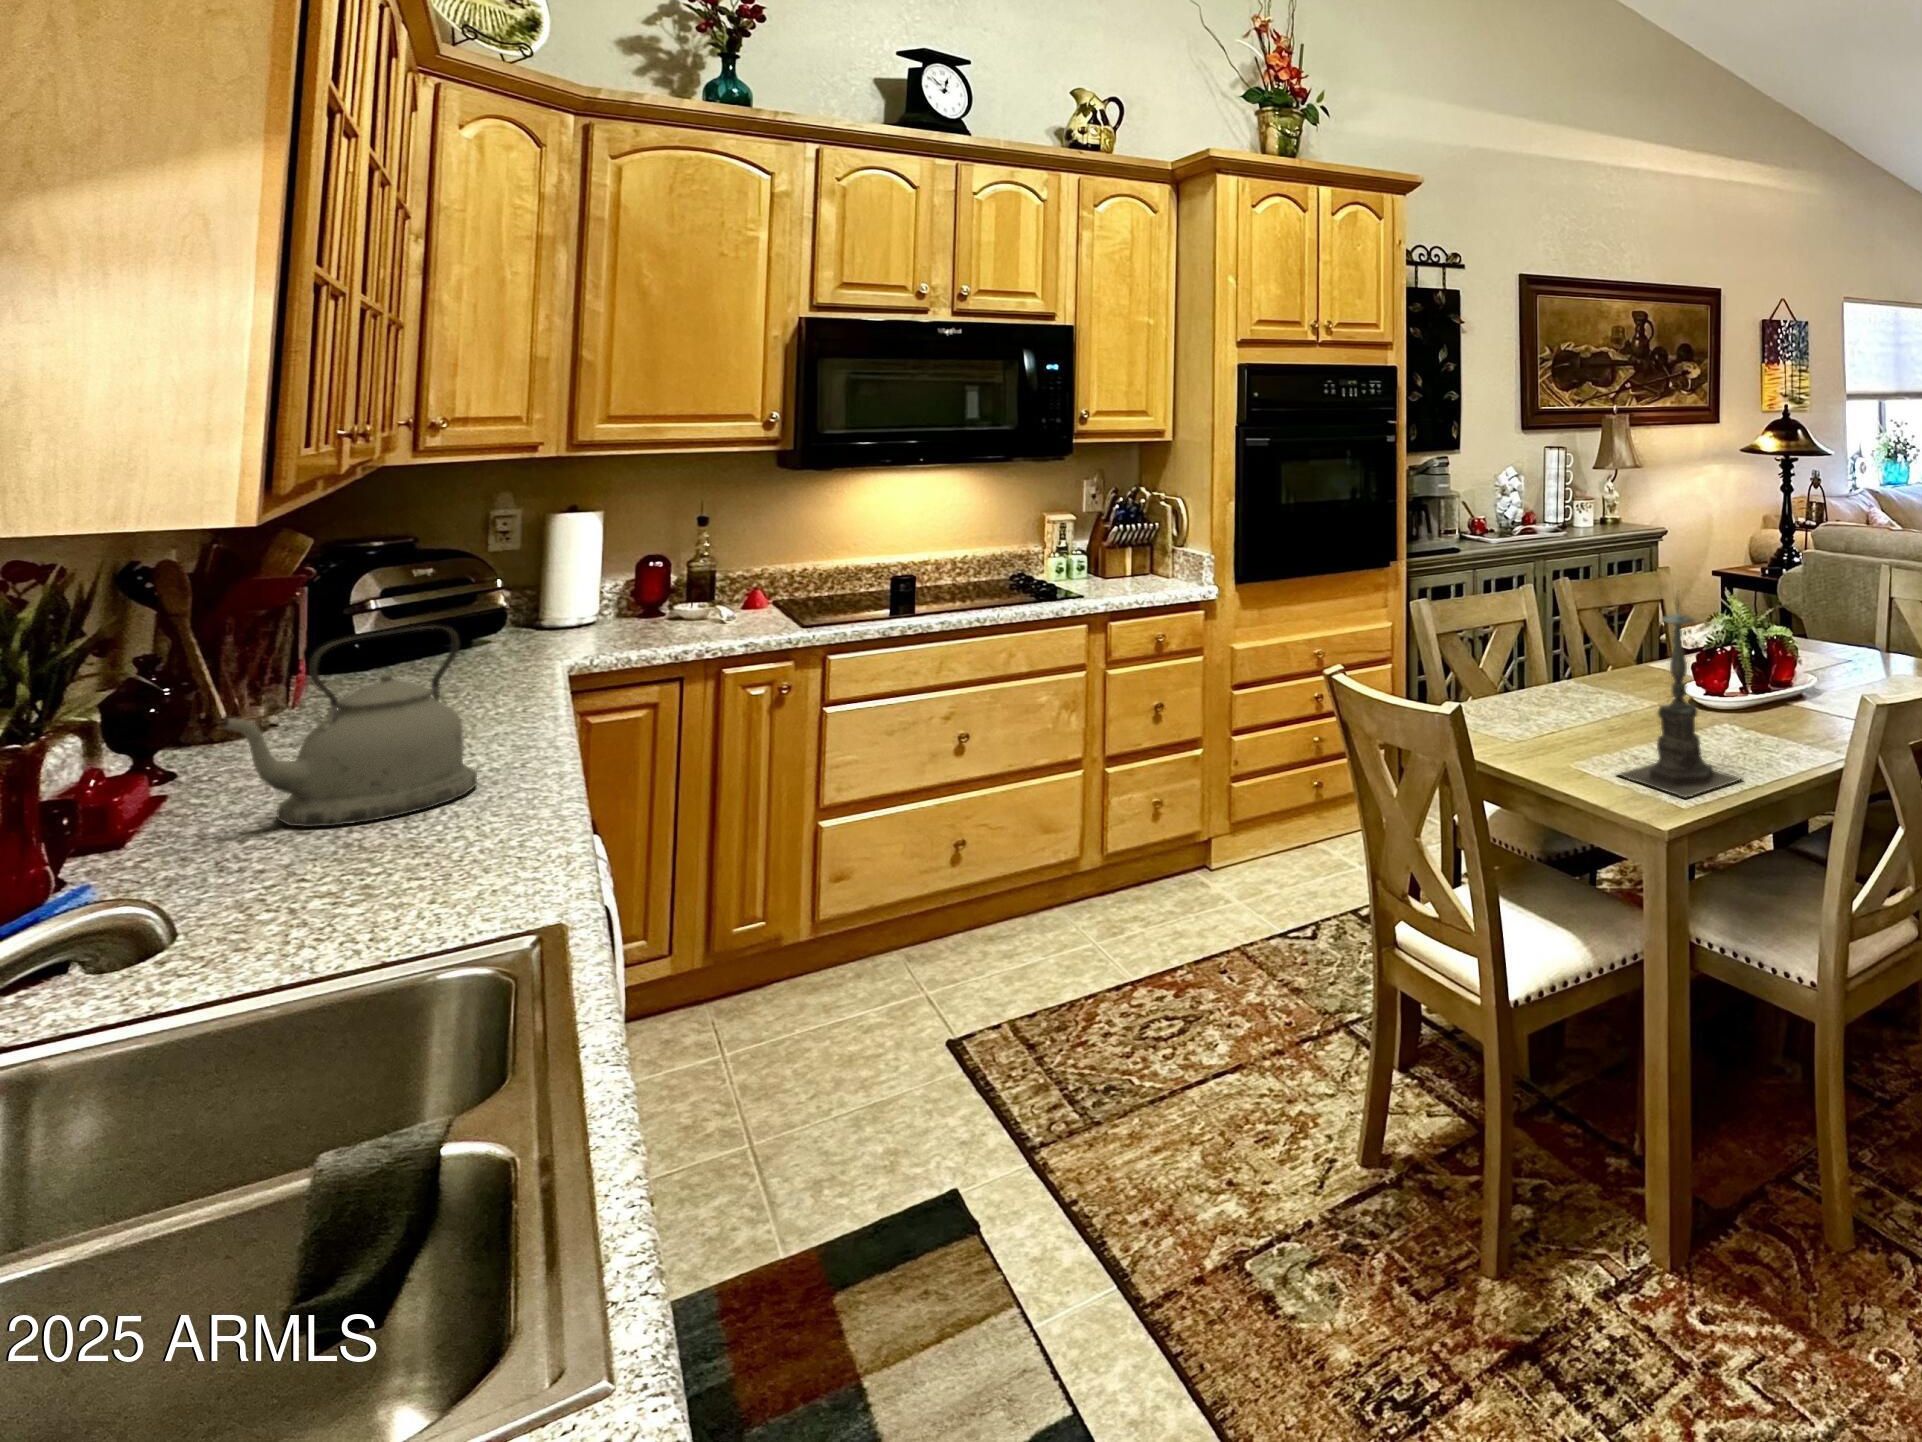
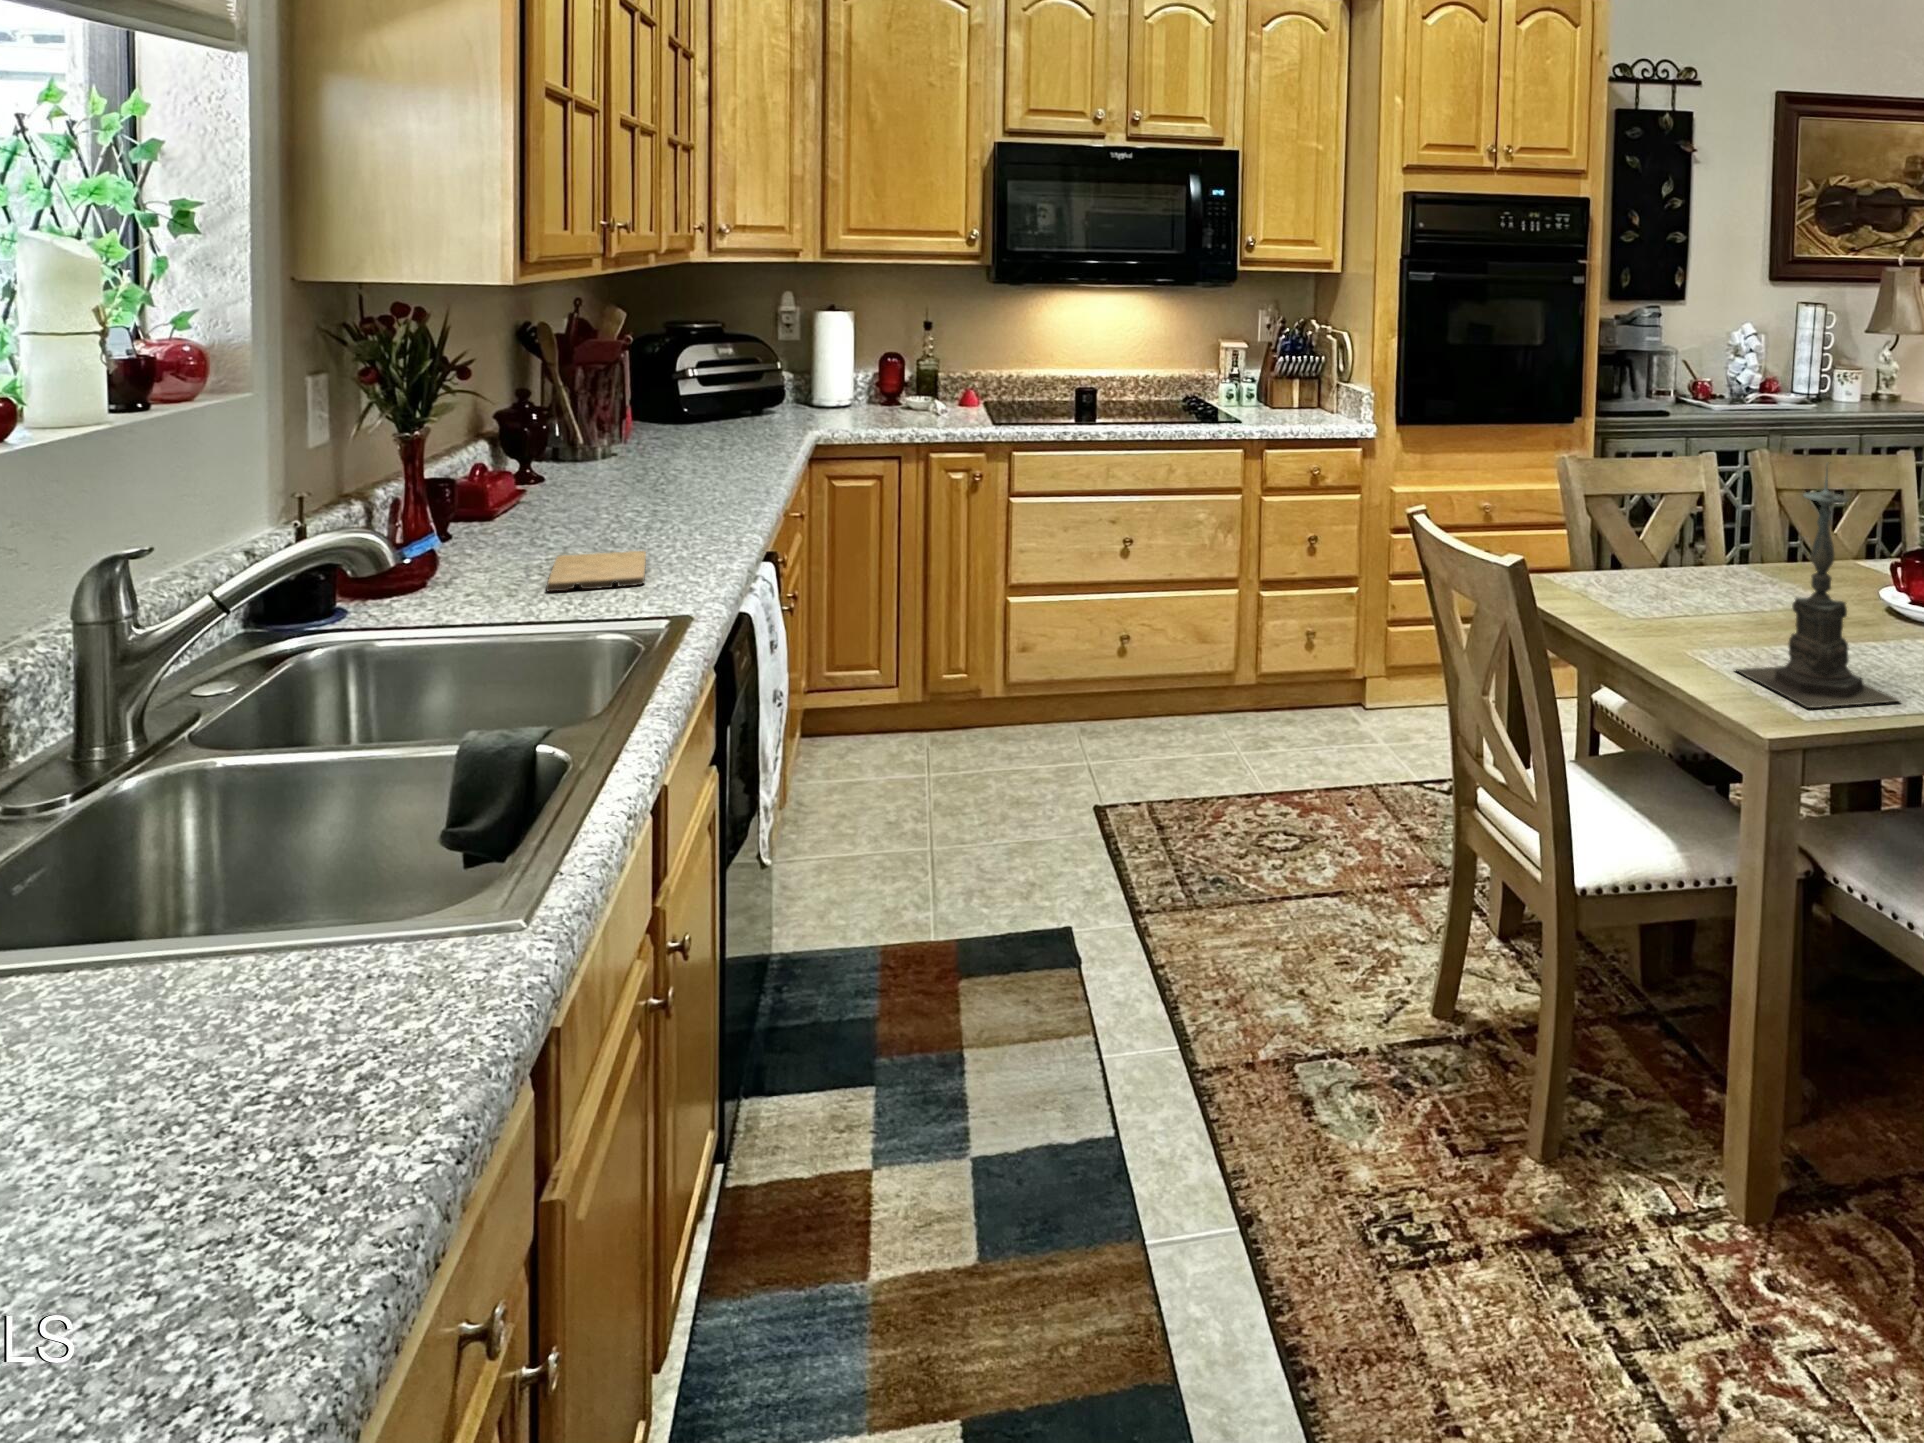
kettle: present [222,626,477,827] -> none [529,381,698,527]
cutting board: none [302,848,469,930] -> present [546,551,646,591]

